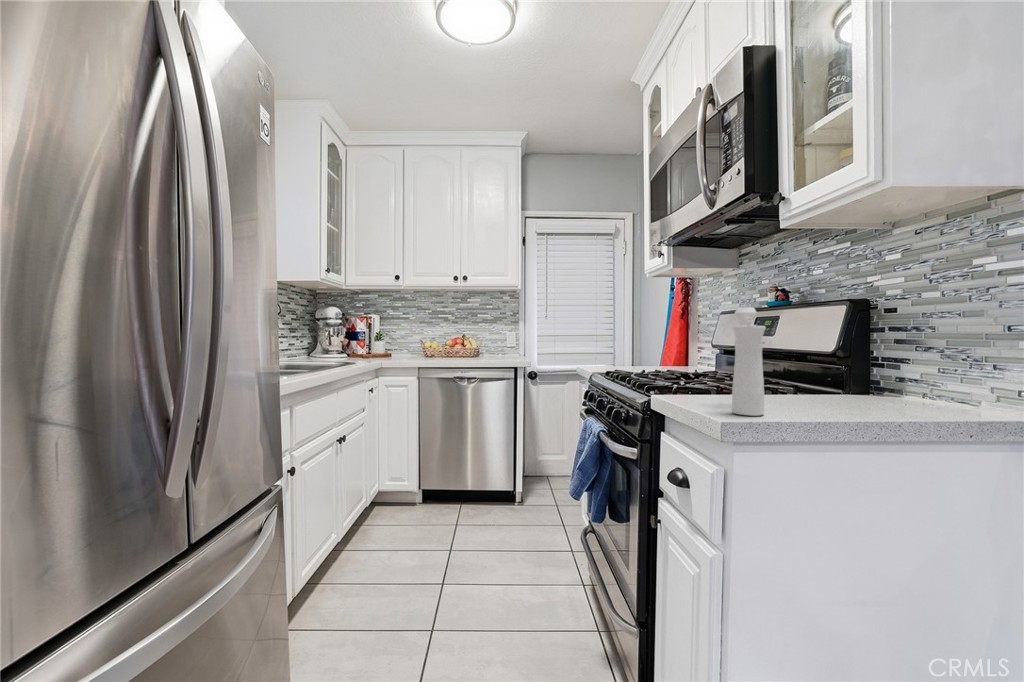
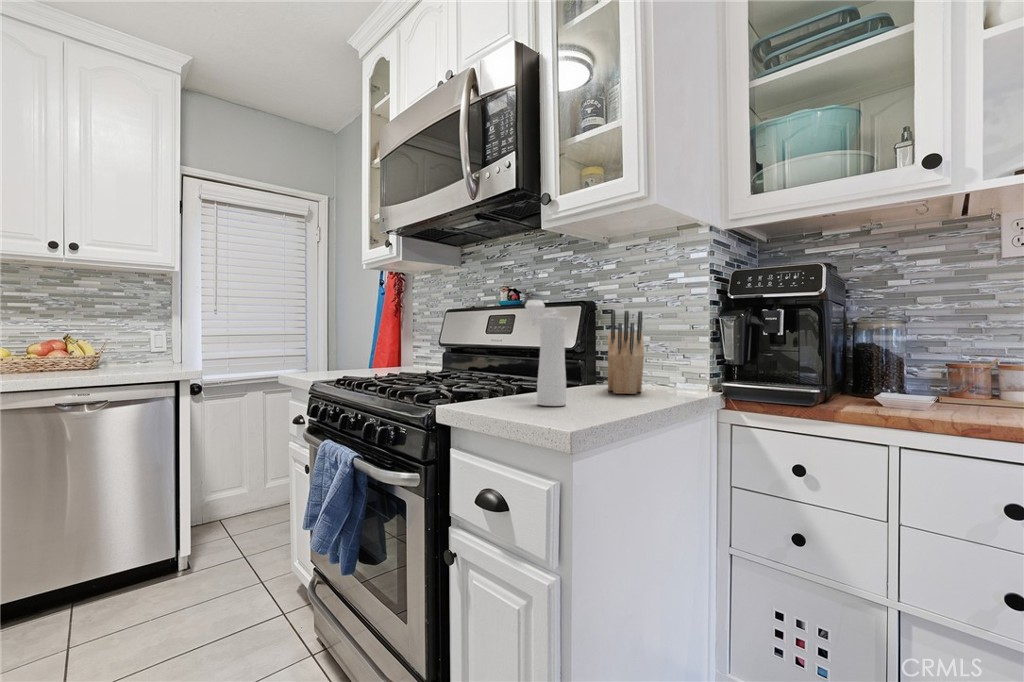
knife block: none [844,313,918,411] -> present [608,310,644,394]

